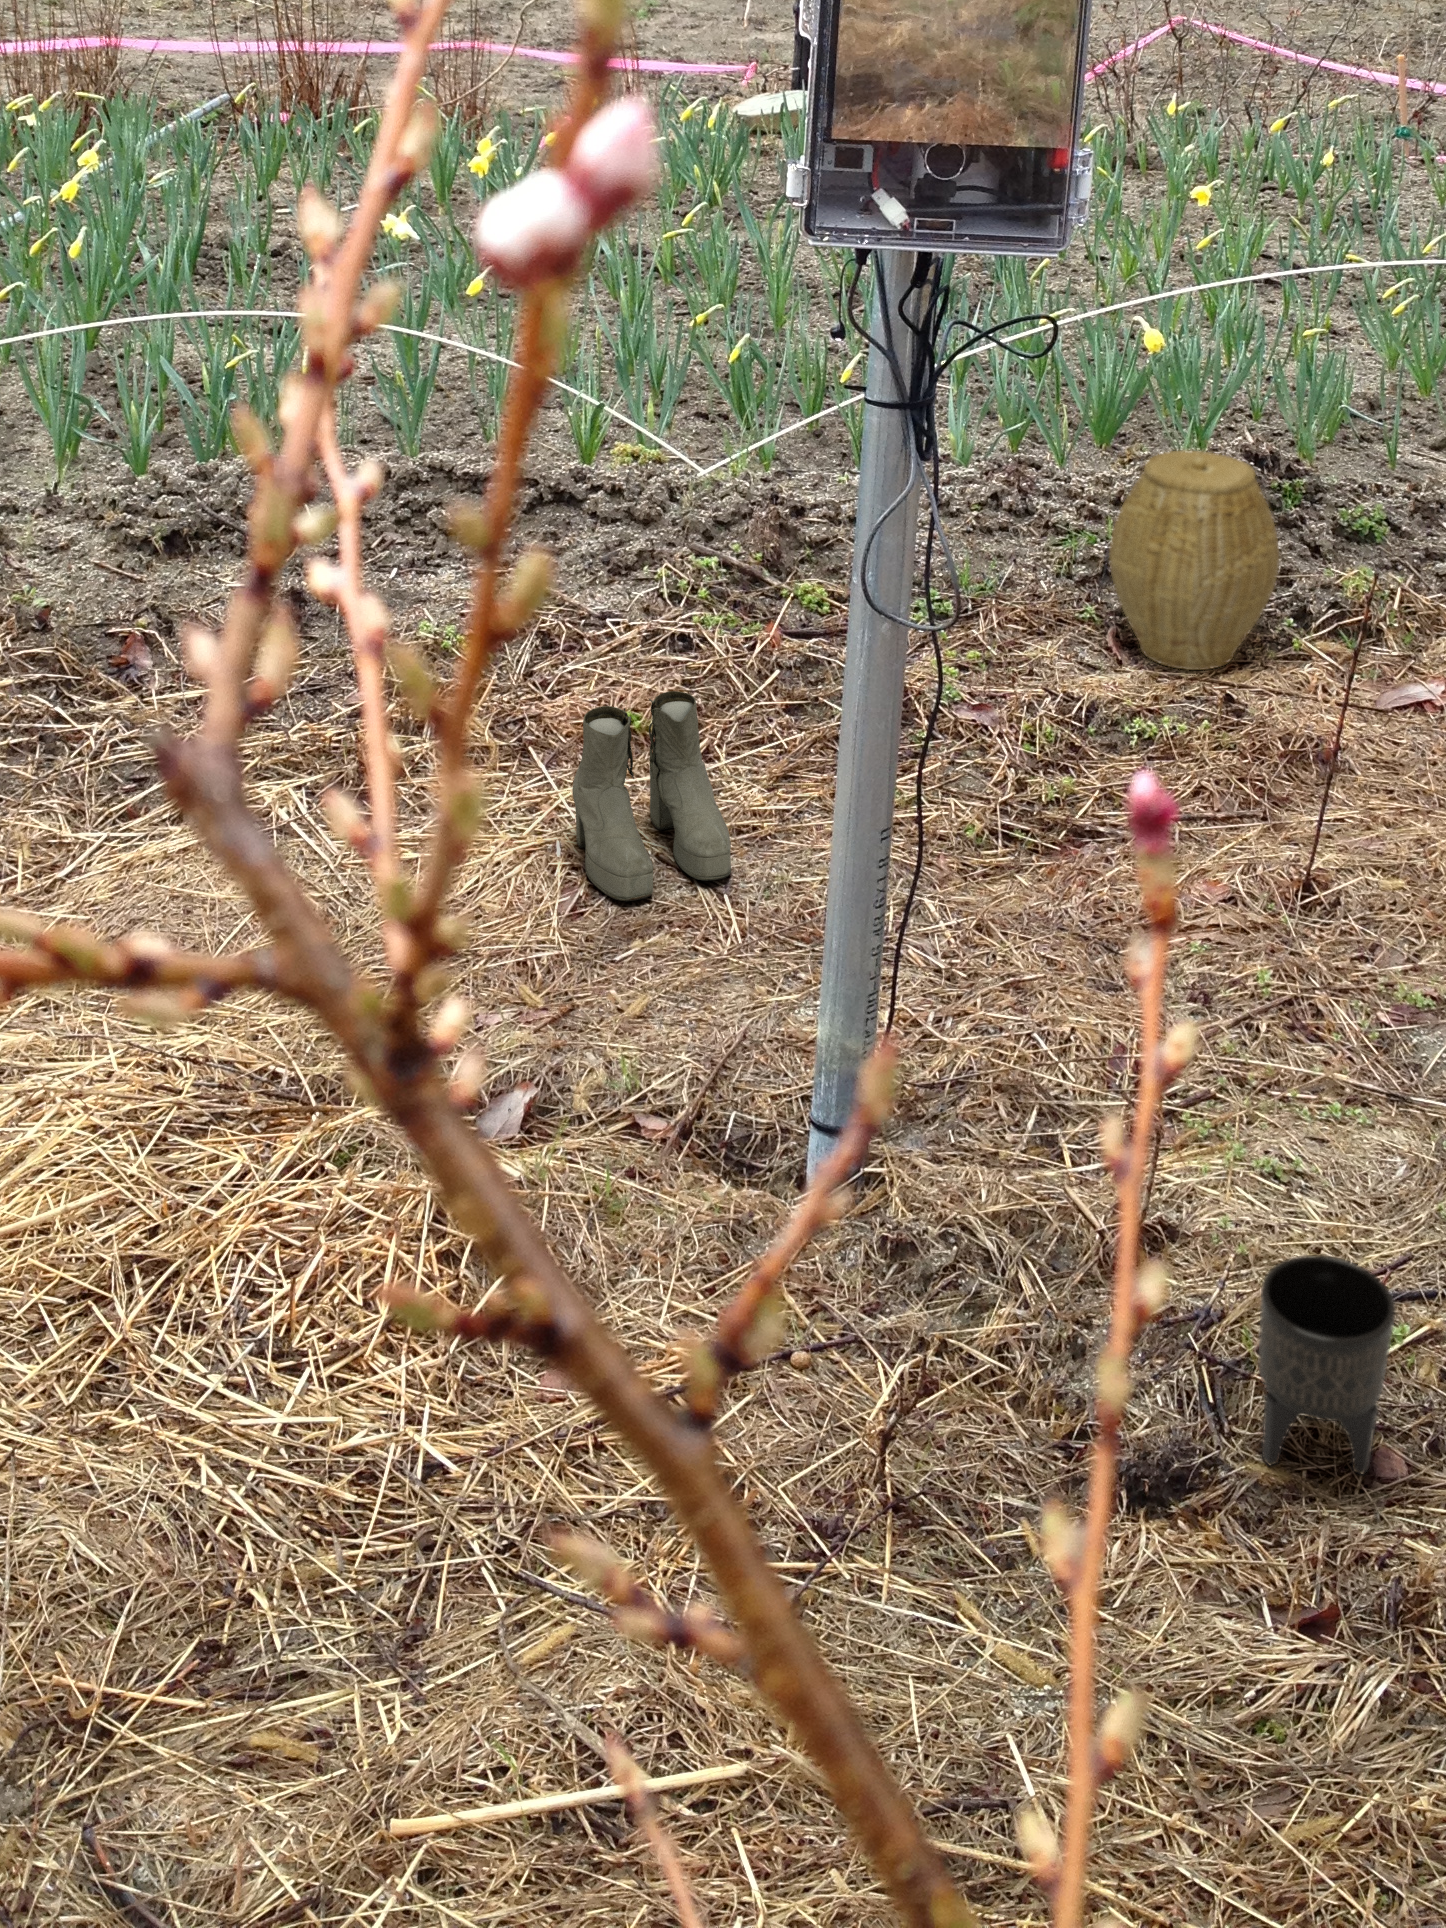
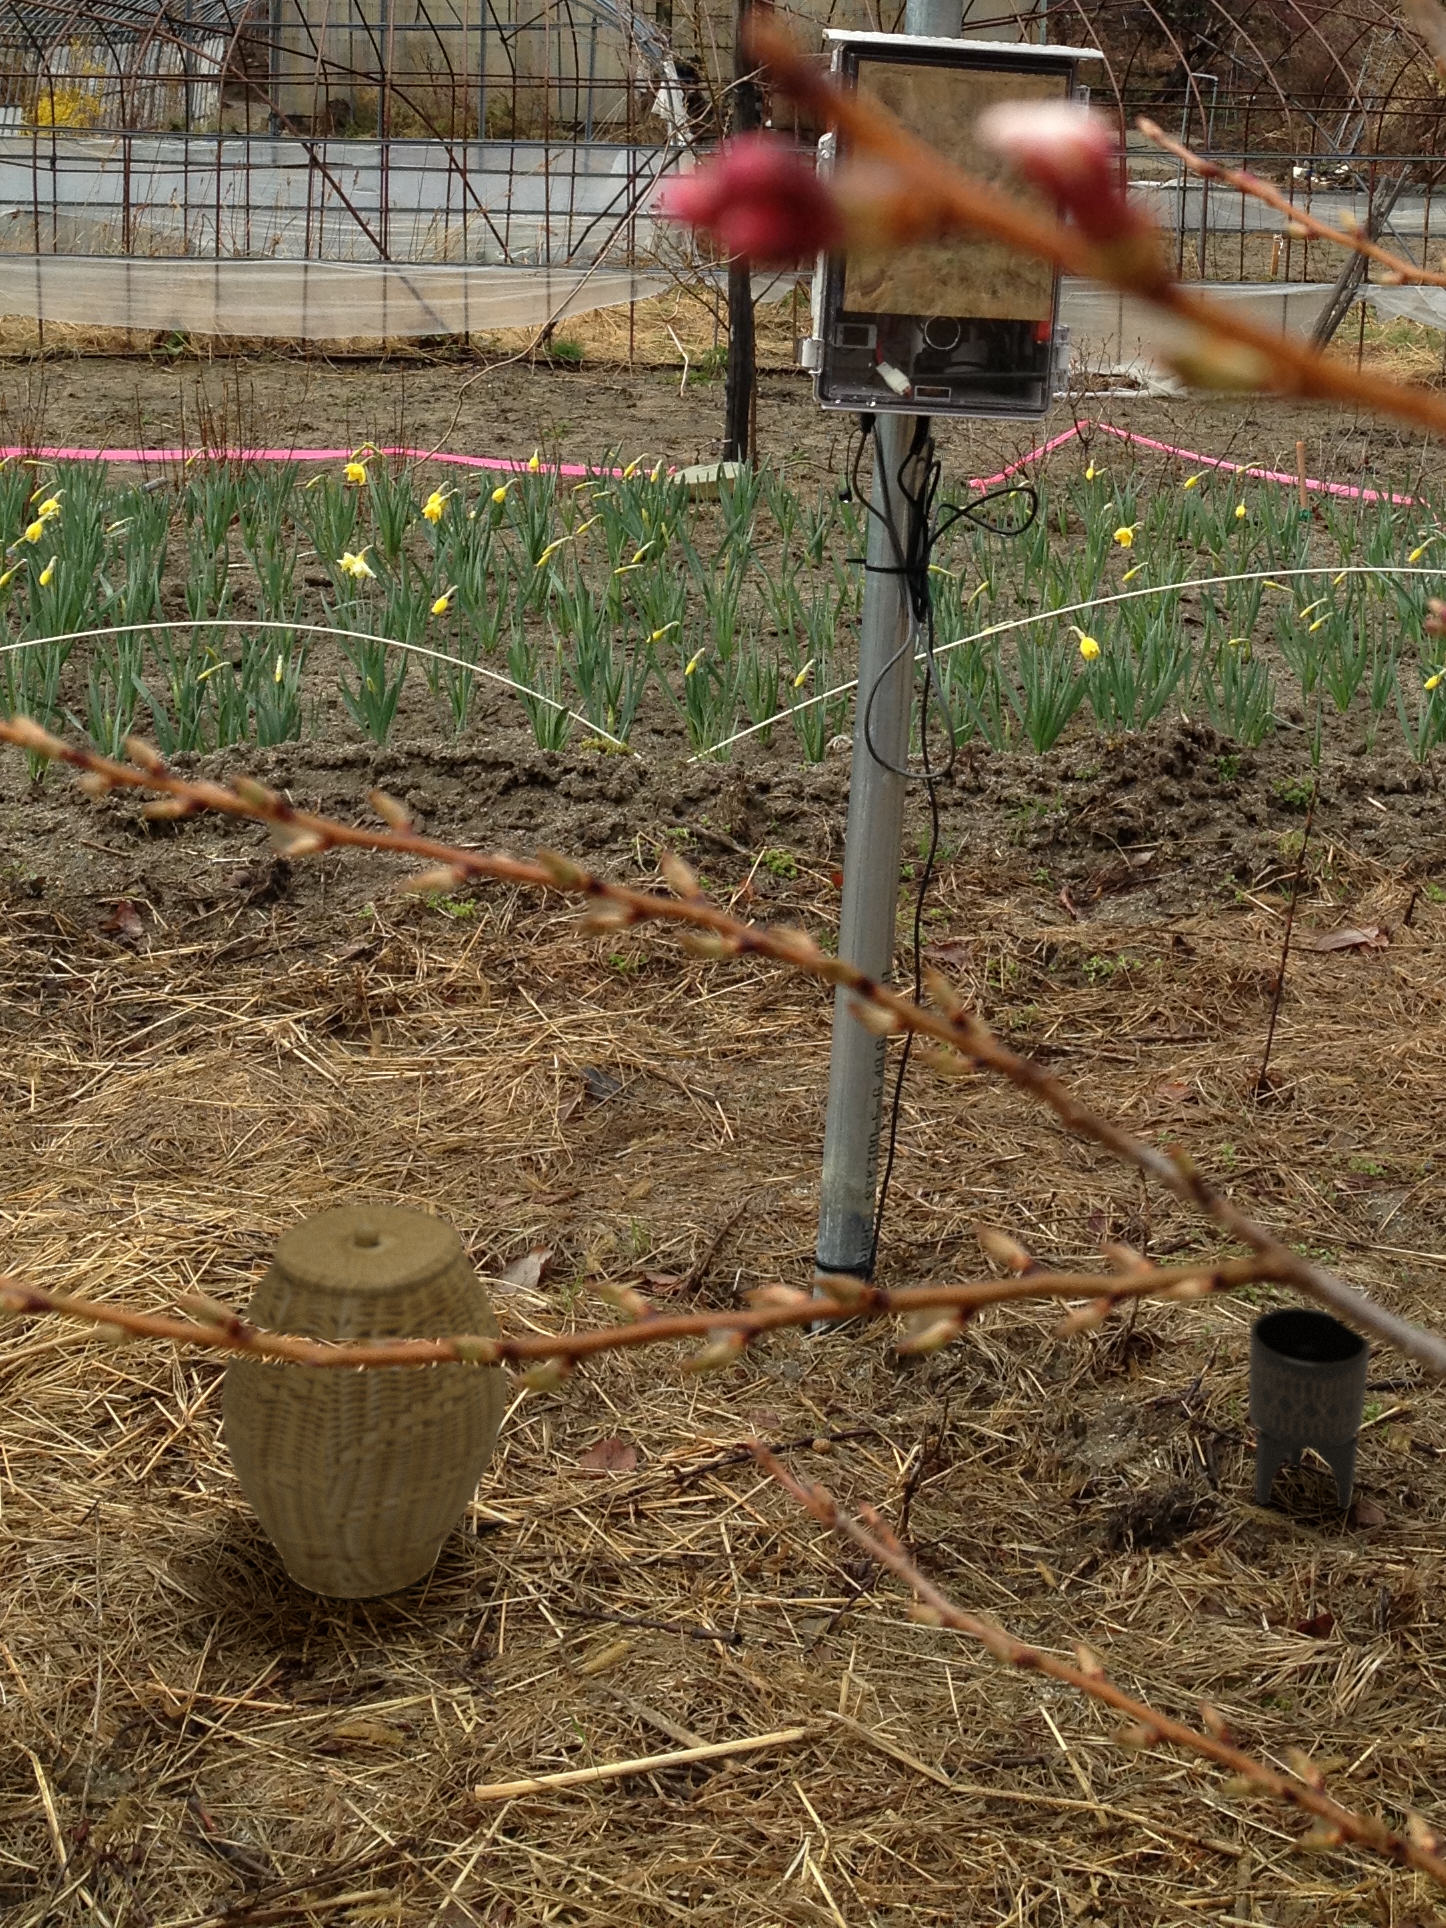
woven basket: present [1109,450,1279,670] -> present [222,1204,507,1599]
boots: present [572,691,731,901] -> none [572,910,724,1101]

